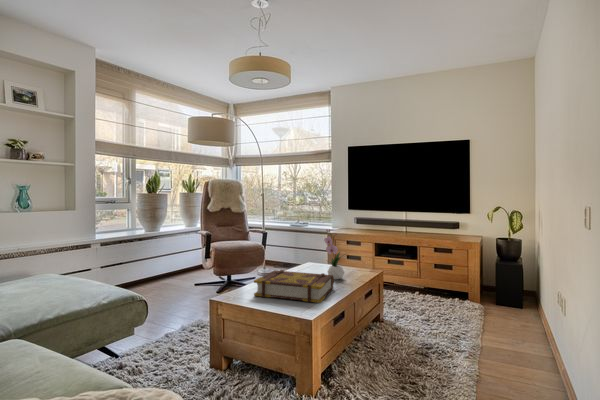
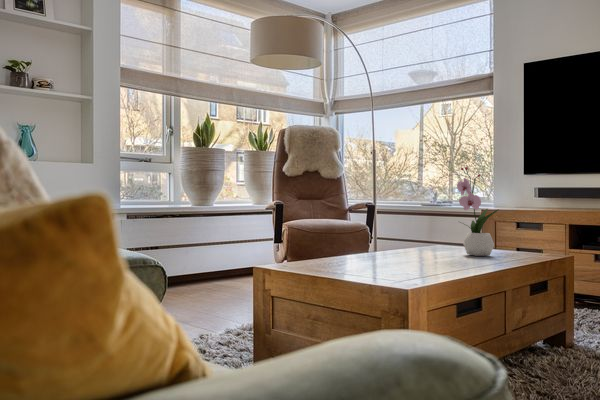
book: present [254,270,334,303] -> none [324,232,469,272]

